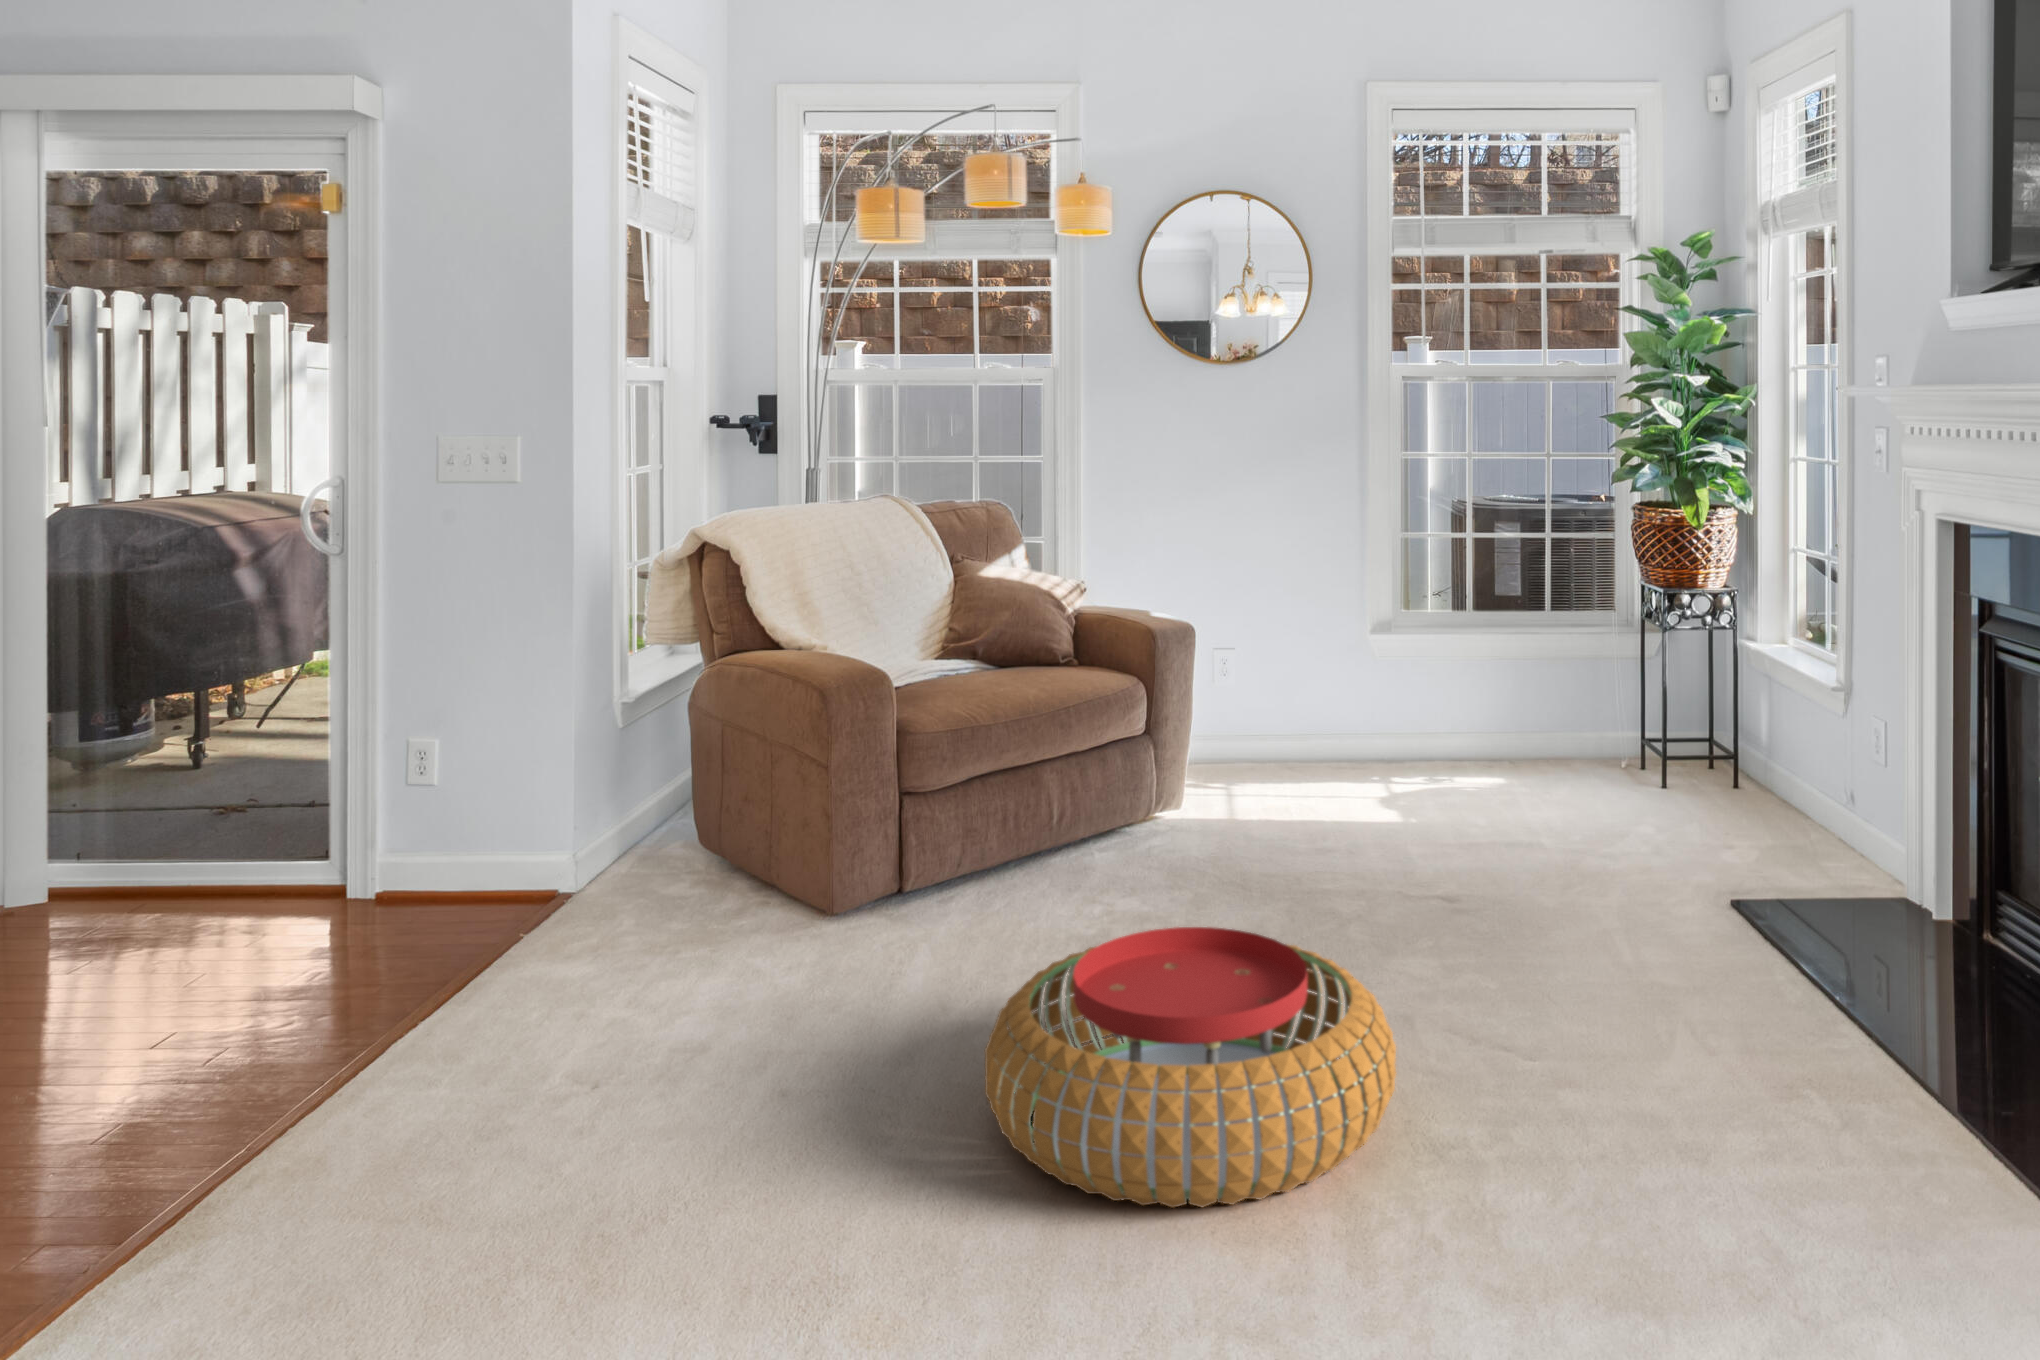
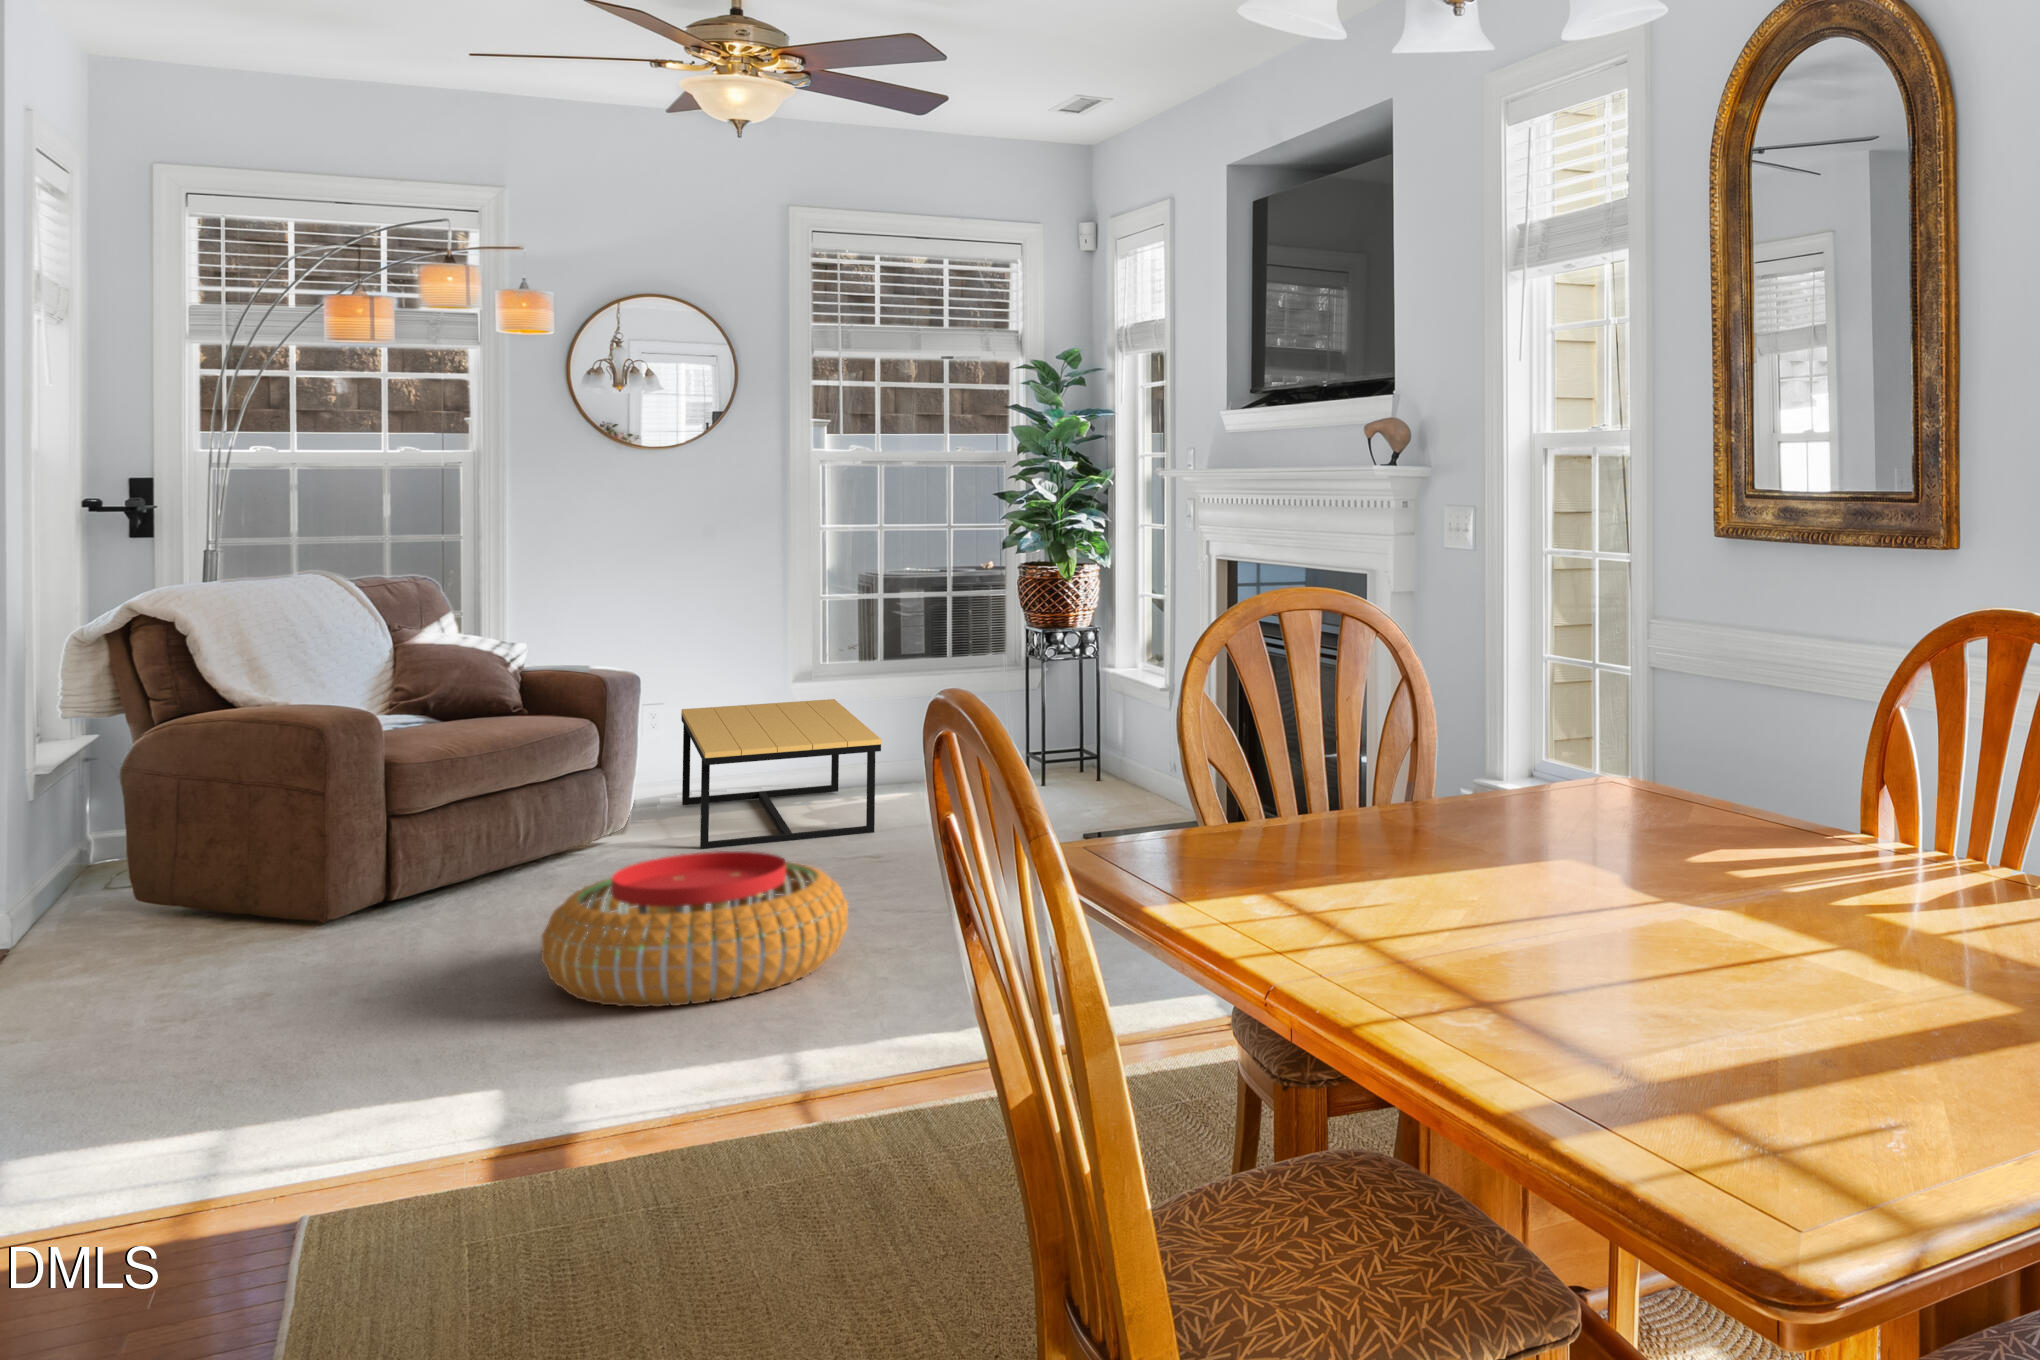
coffee table: none [1257,654,1465,845] -> present [681,699,881,849]

